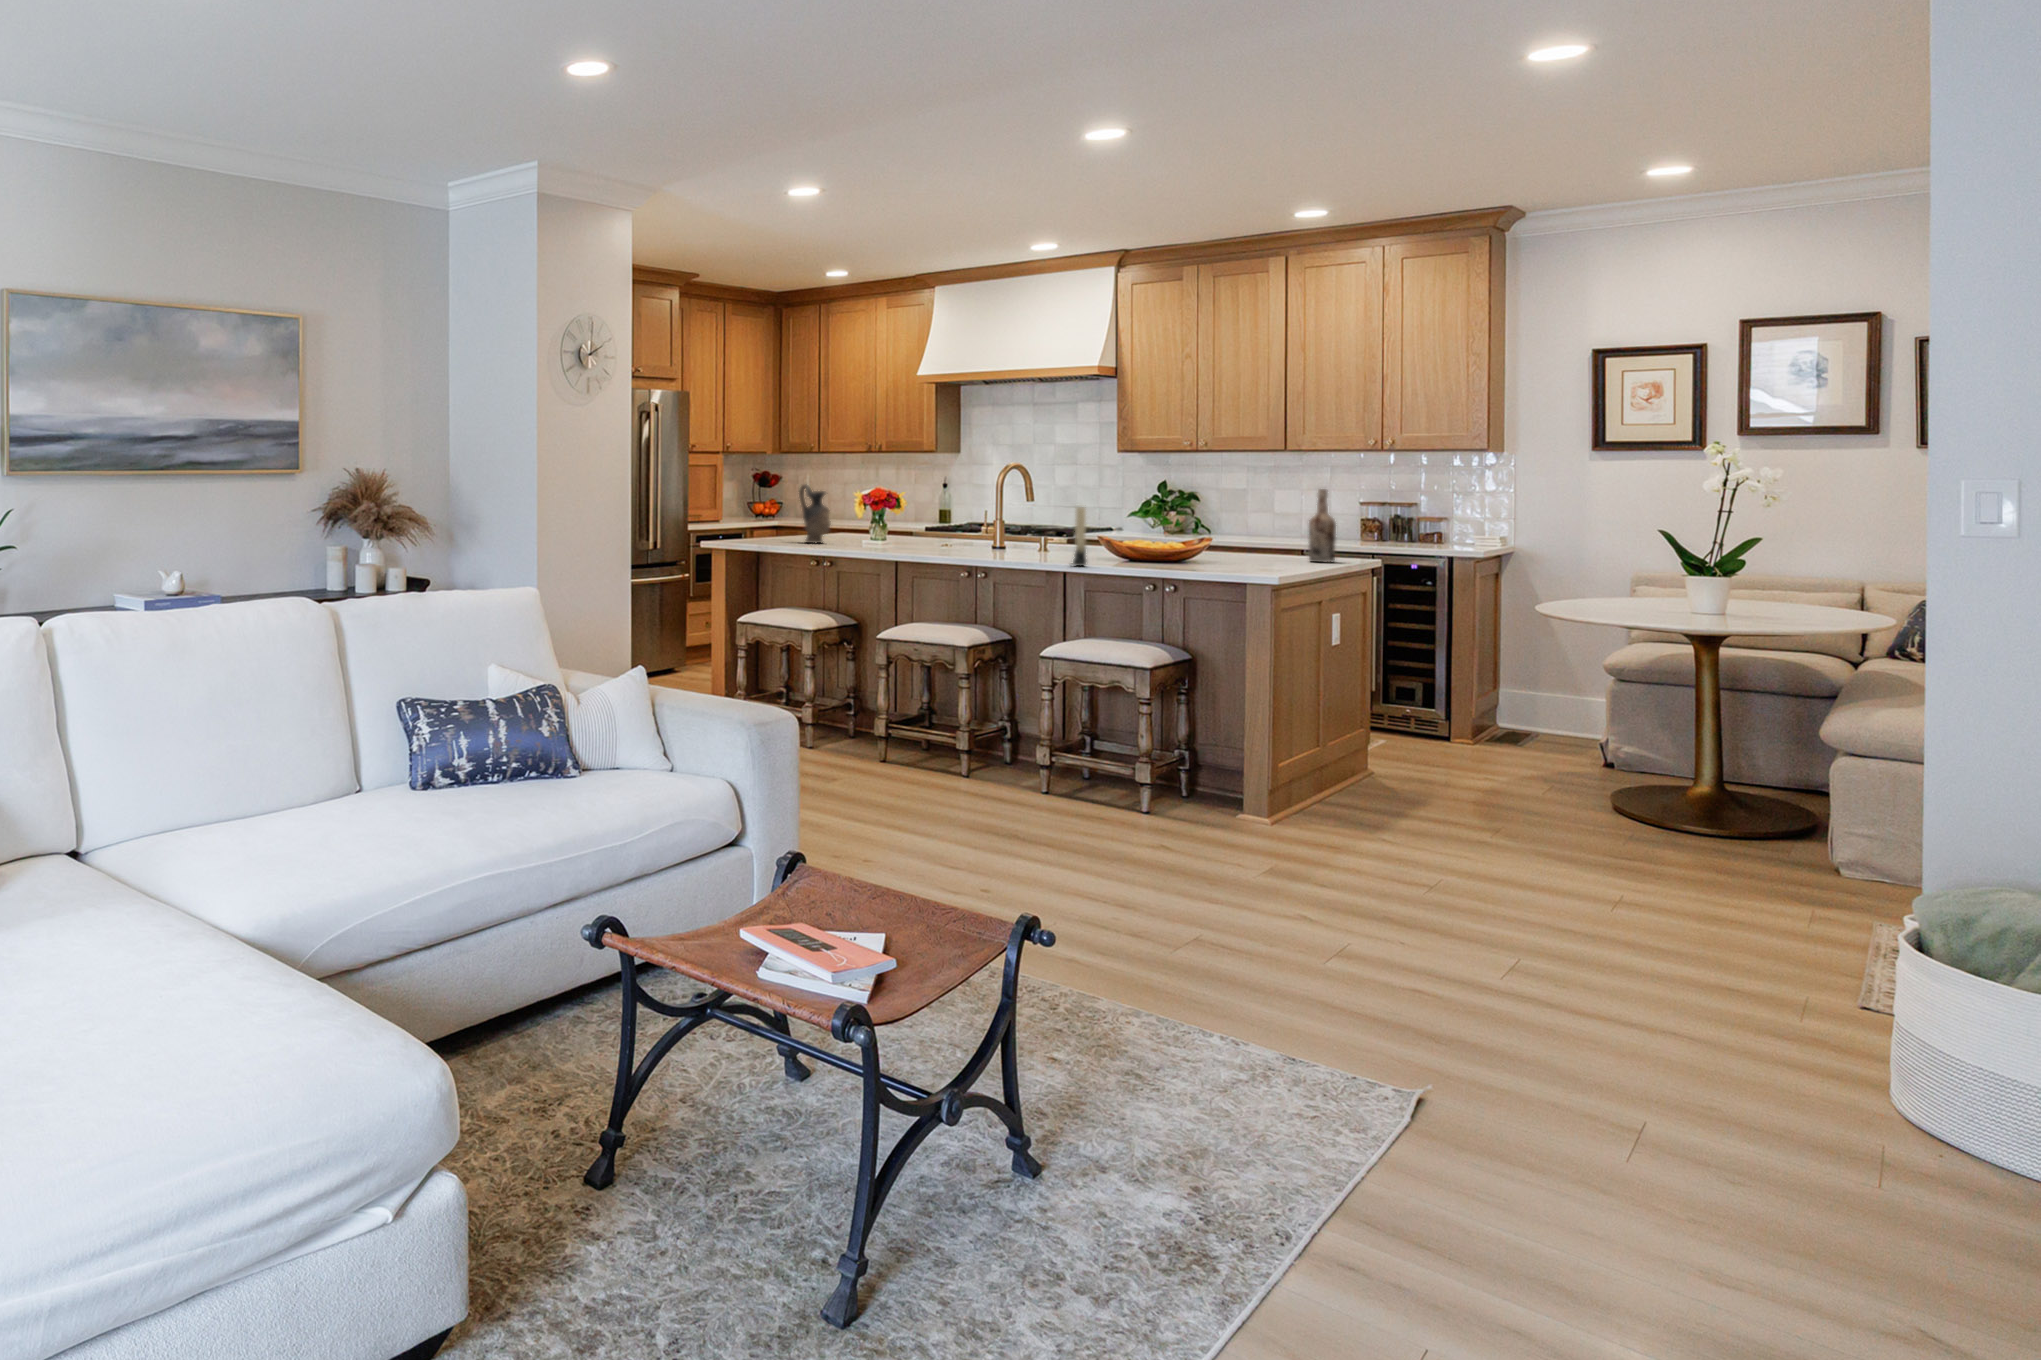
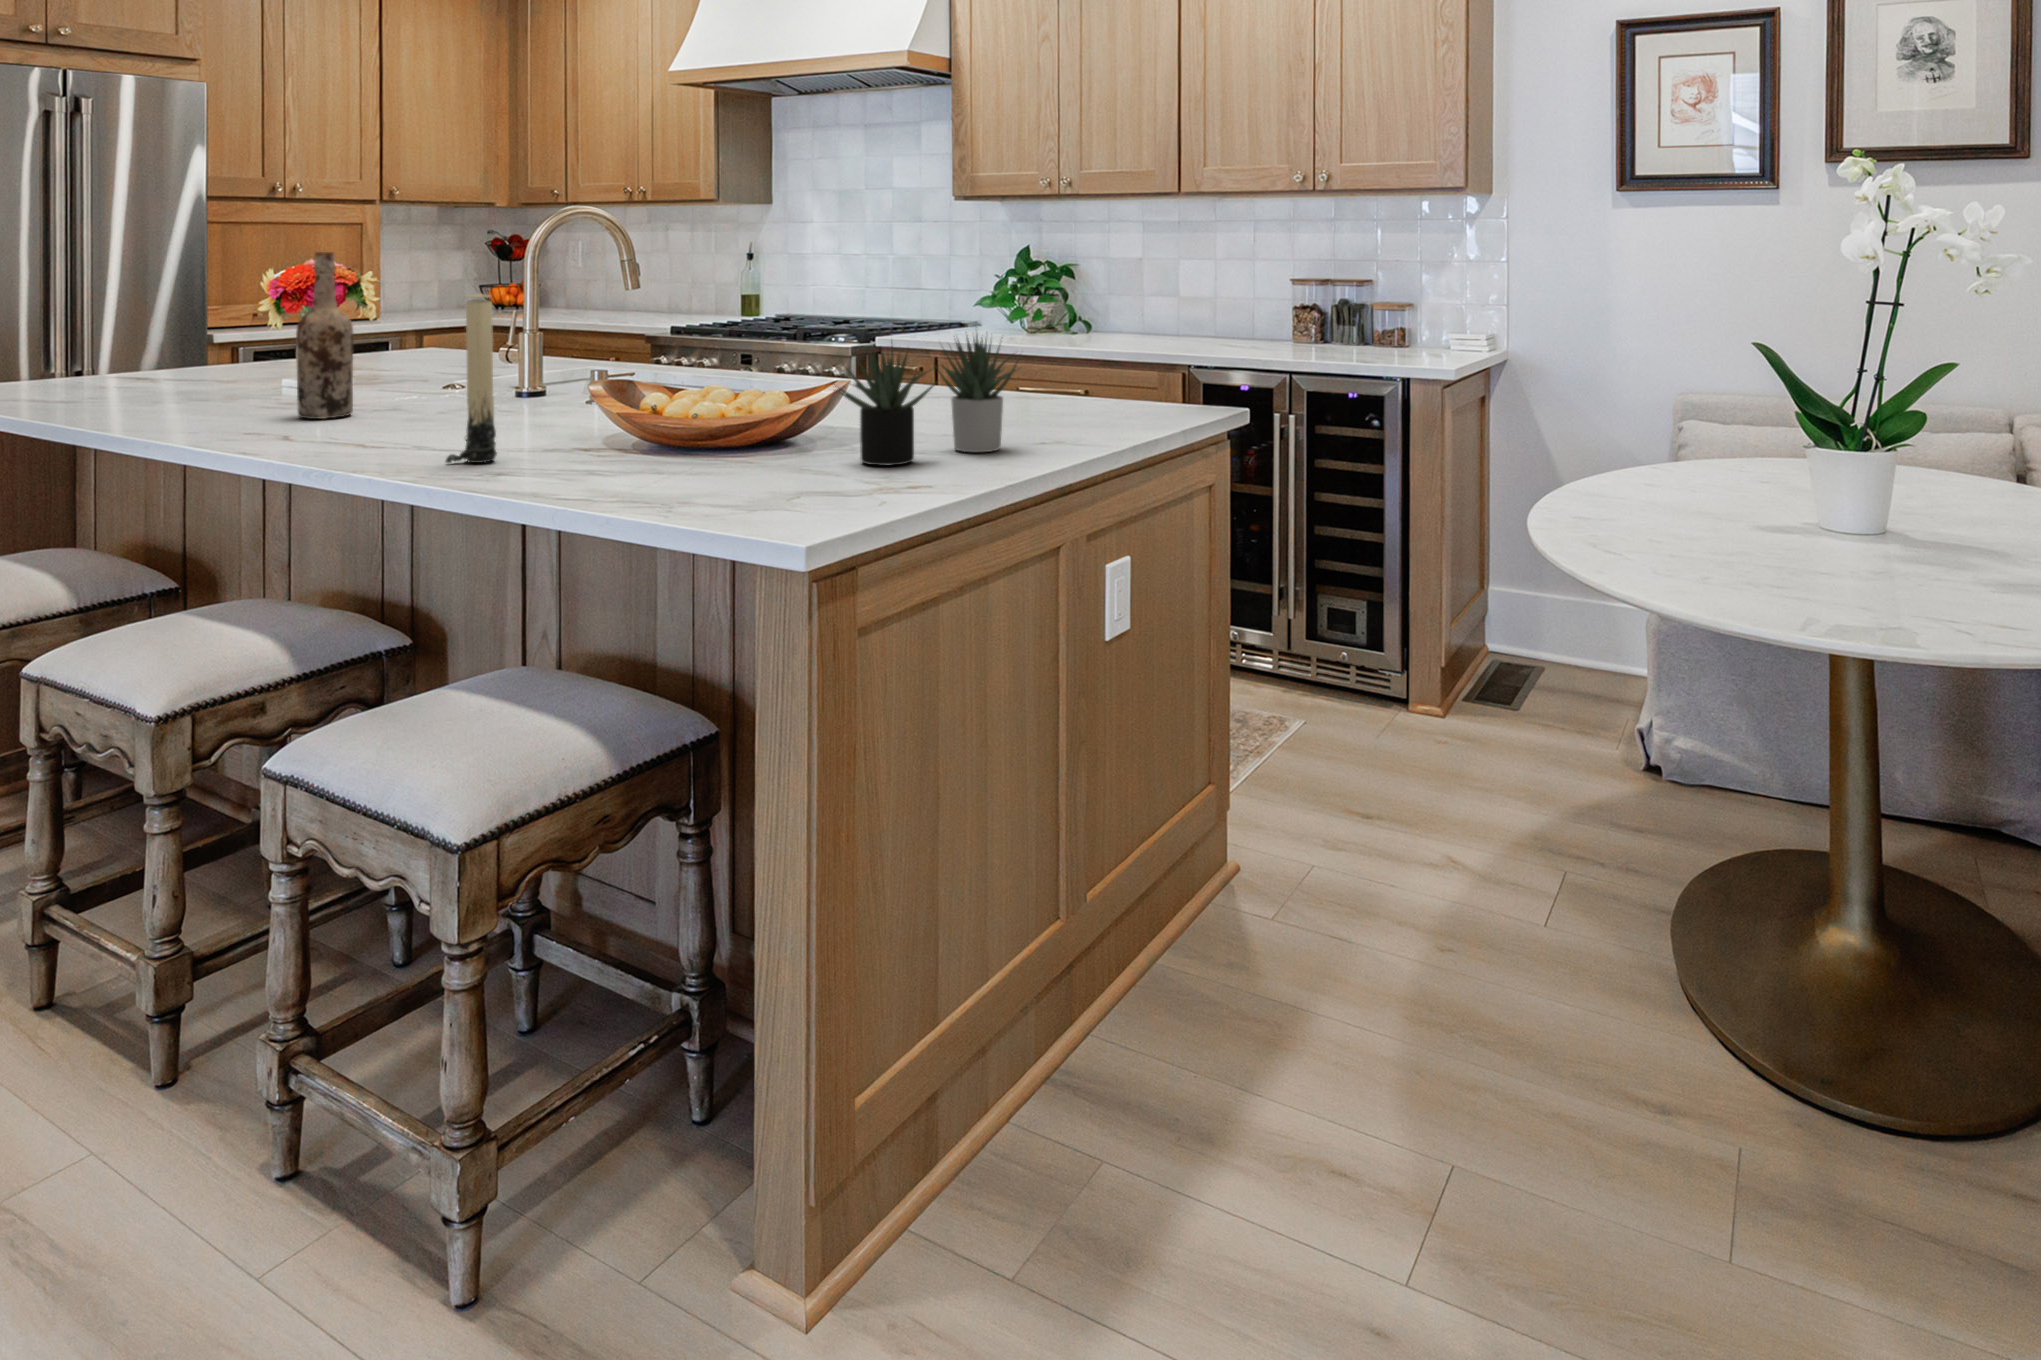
ceramic pitcher: present [799,484,831,543] -> none [202,248,264,376]
wine bottle: present [1309,489,1336,562] -> present [296,252,353,419]
succulent plant: none [1226,519,1302,570] -> present [834,335,1017,466]

